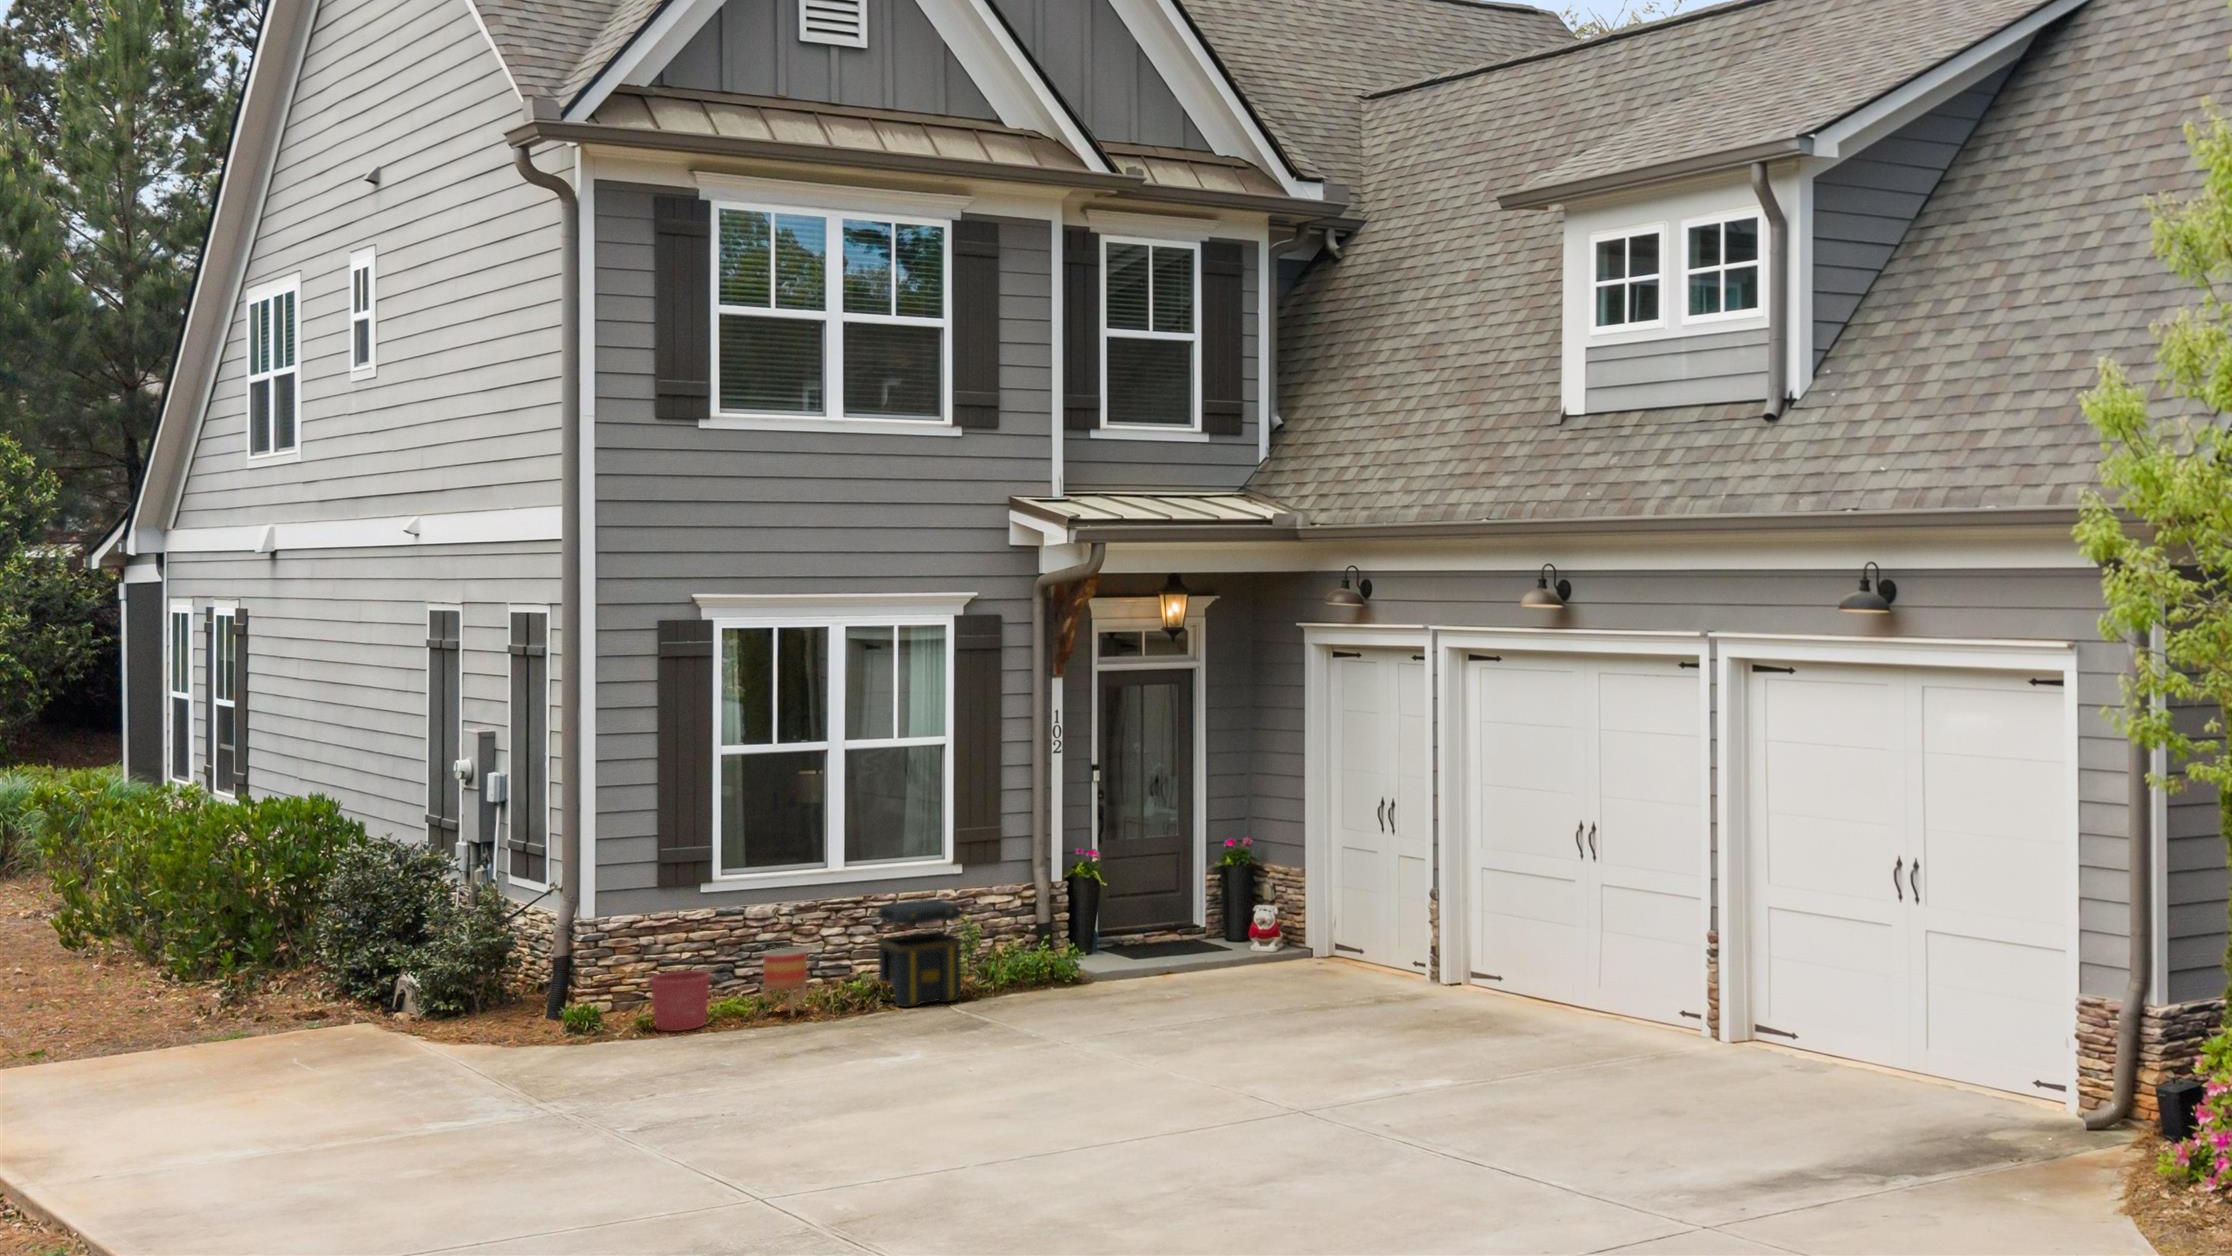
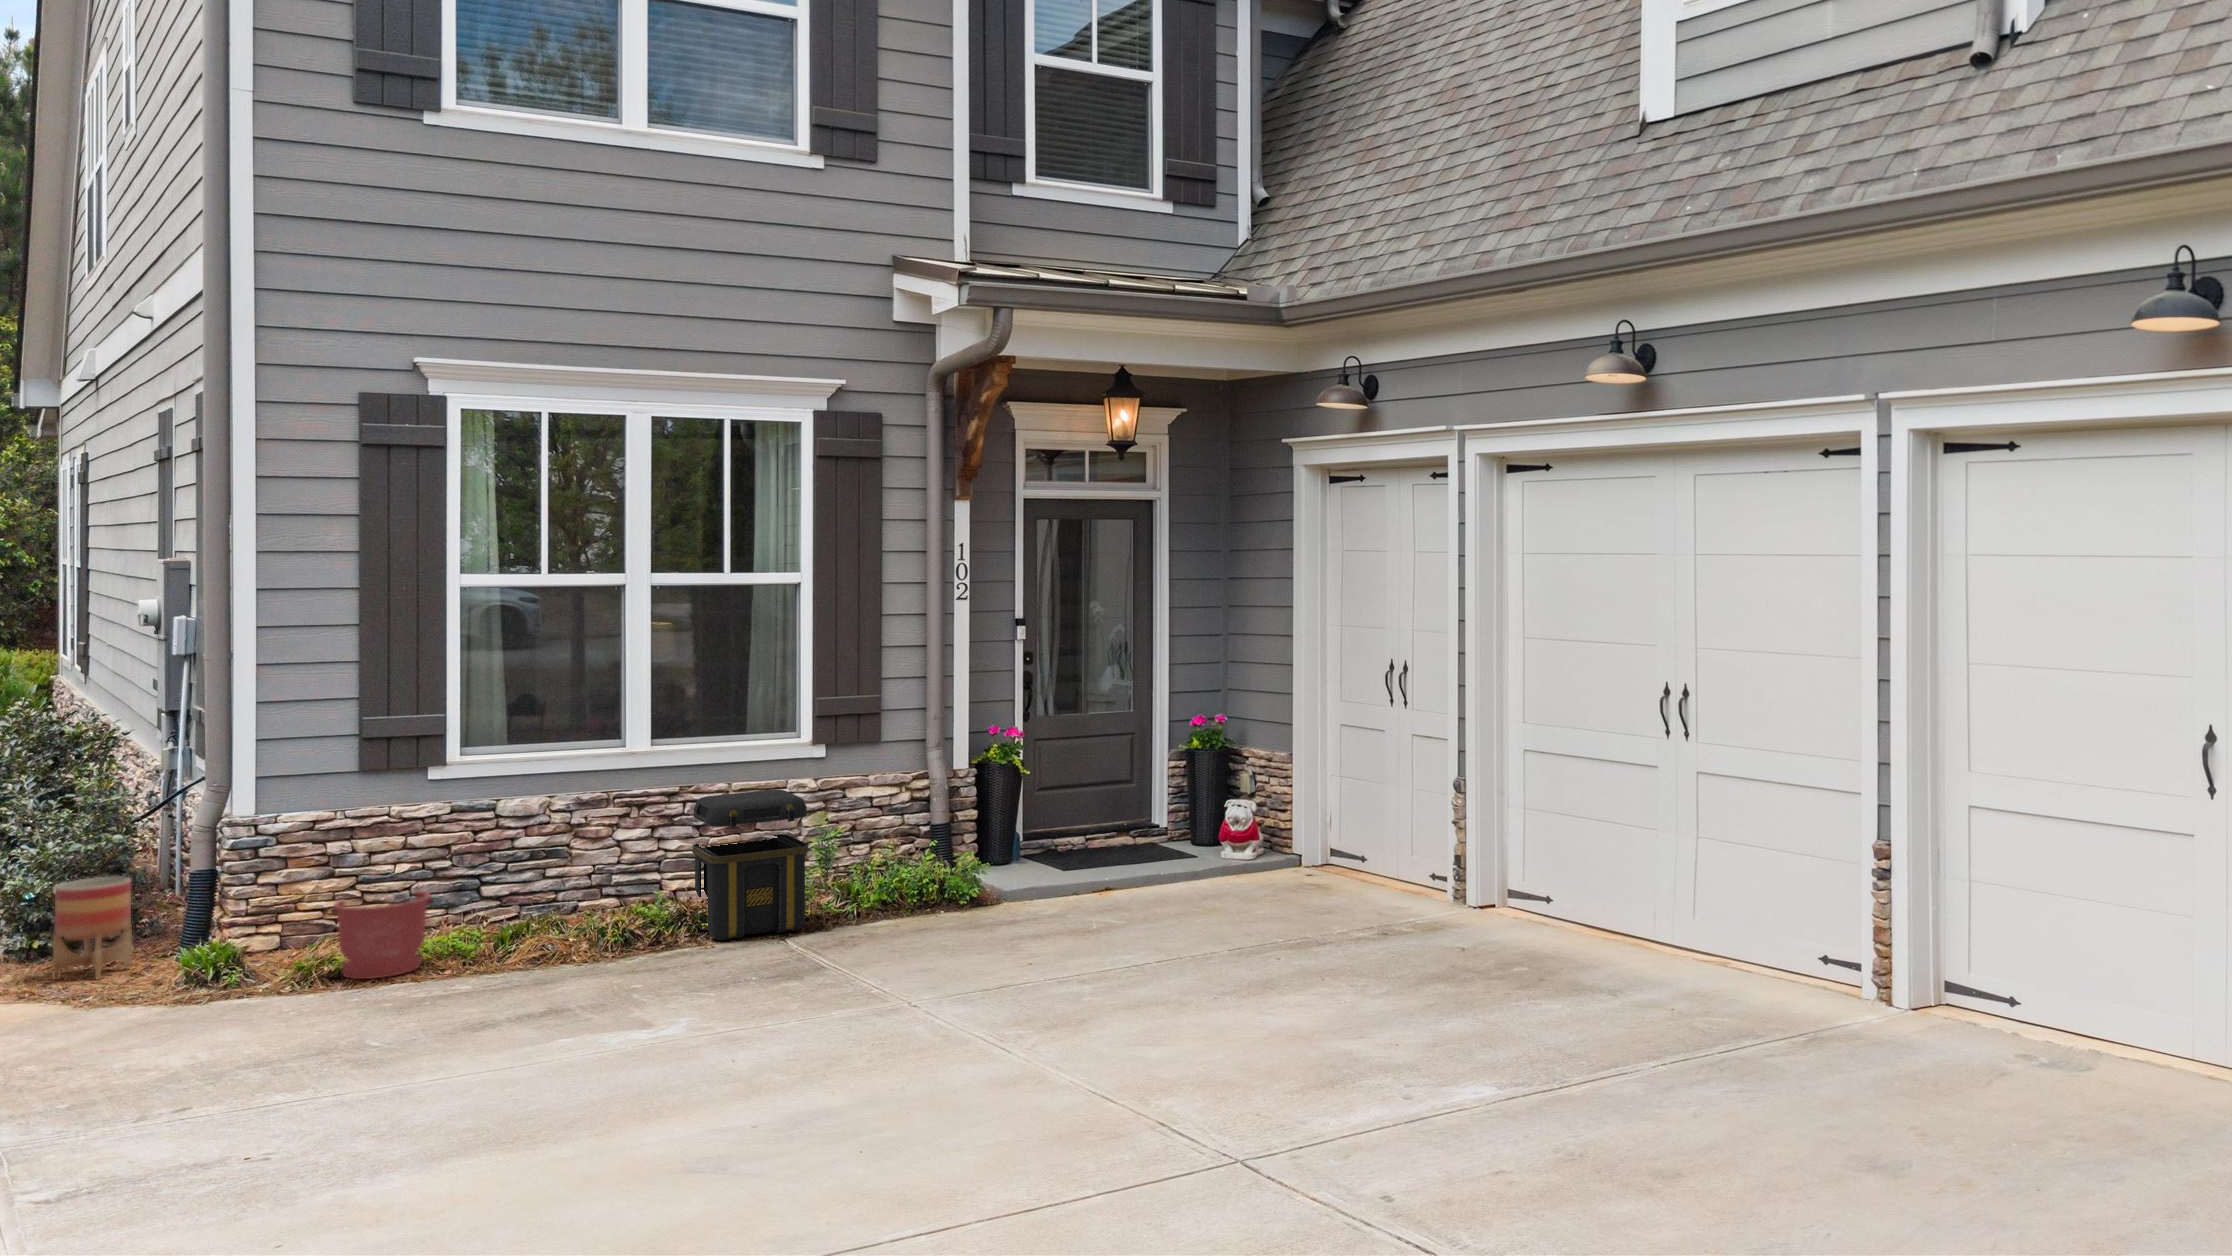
planter: present [763,947,807,1016] -> present [53,876,132,980]

